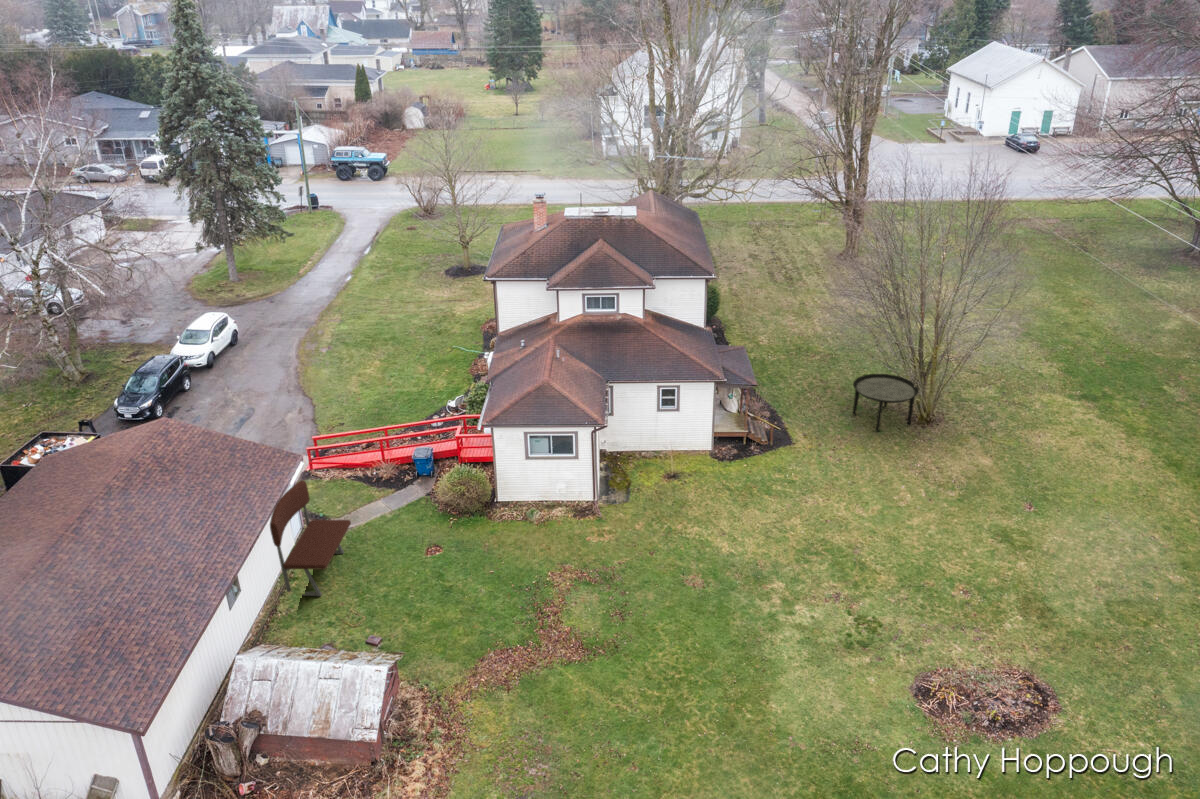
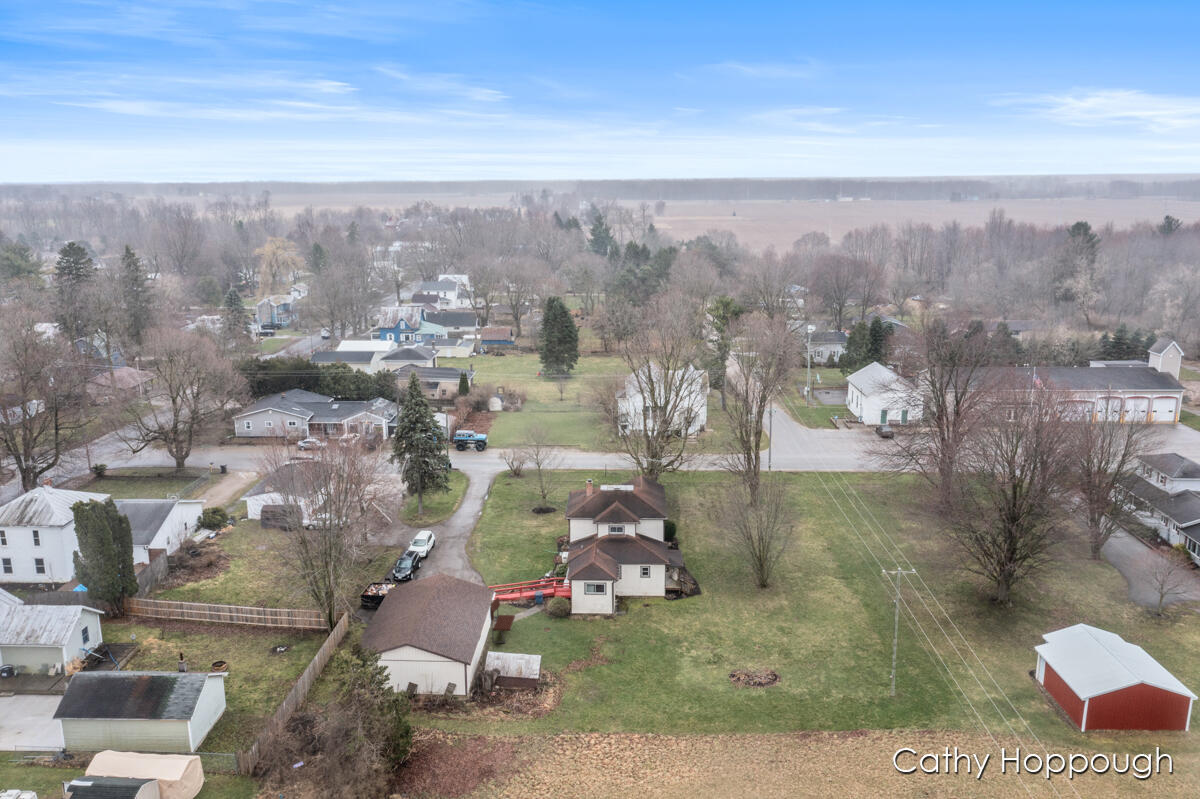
round table: present [853,374,919,432] -> none [730,564,758,590]

